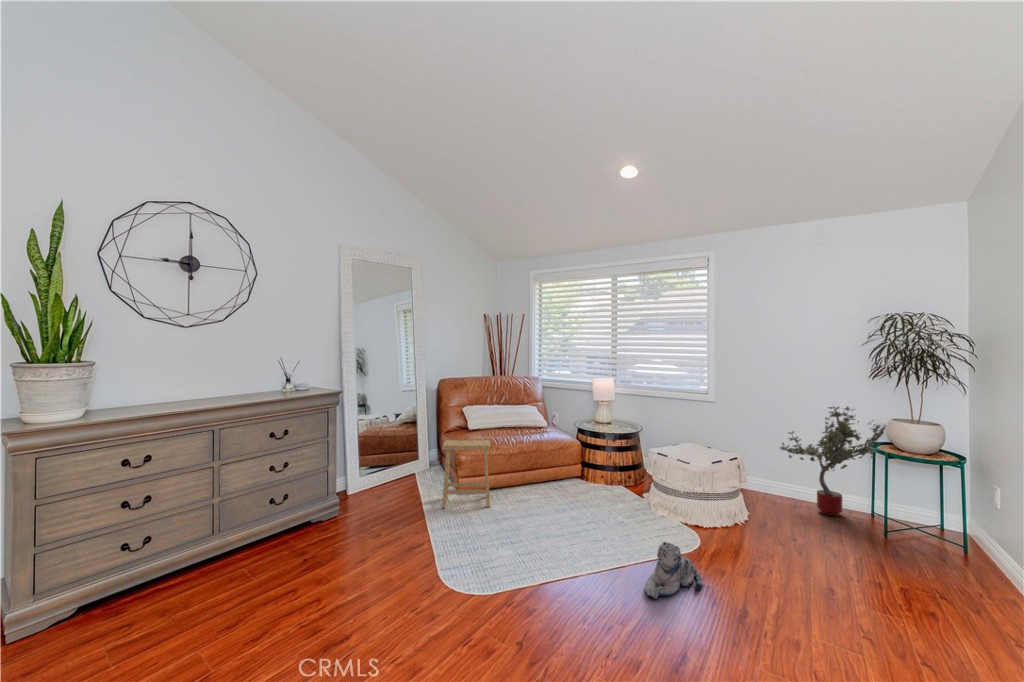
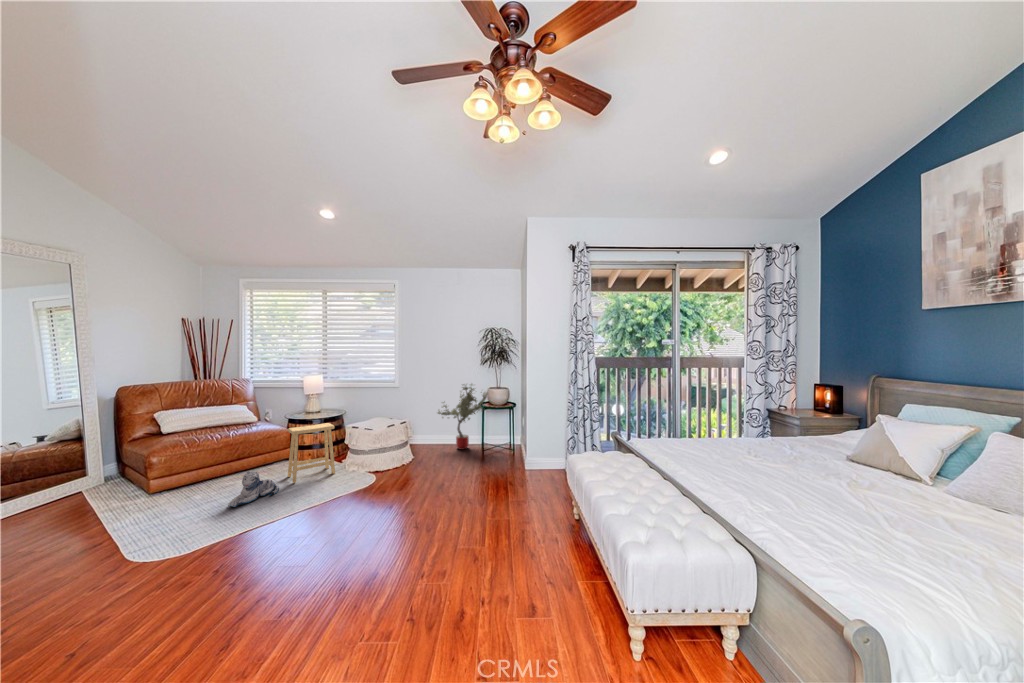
footstool: present [442,440,490,508] -> present [288,423,335,483]
plush toy: present [645,542,703,599] -> present [228,471,279,507]

